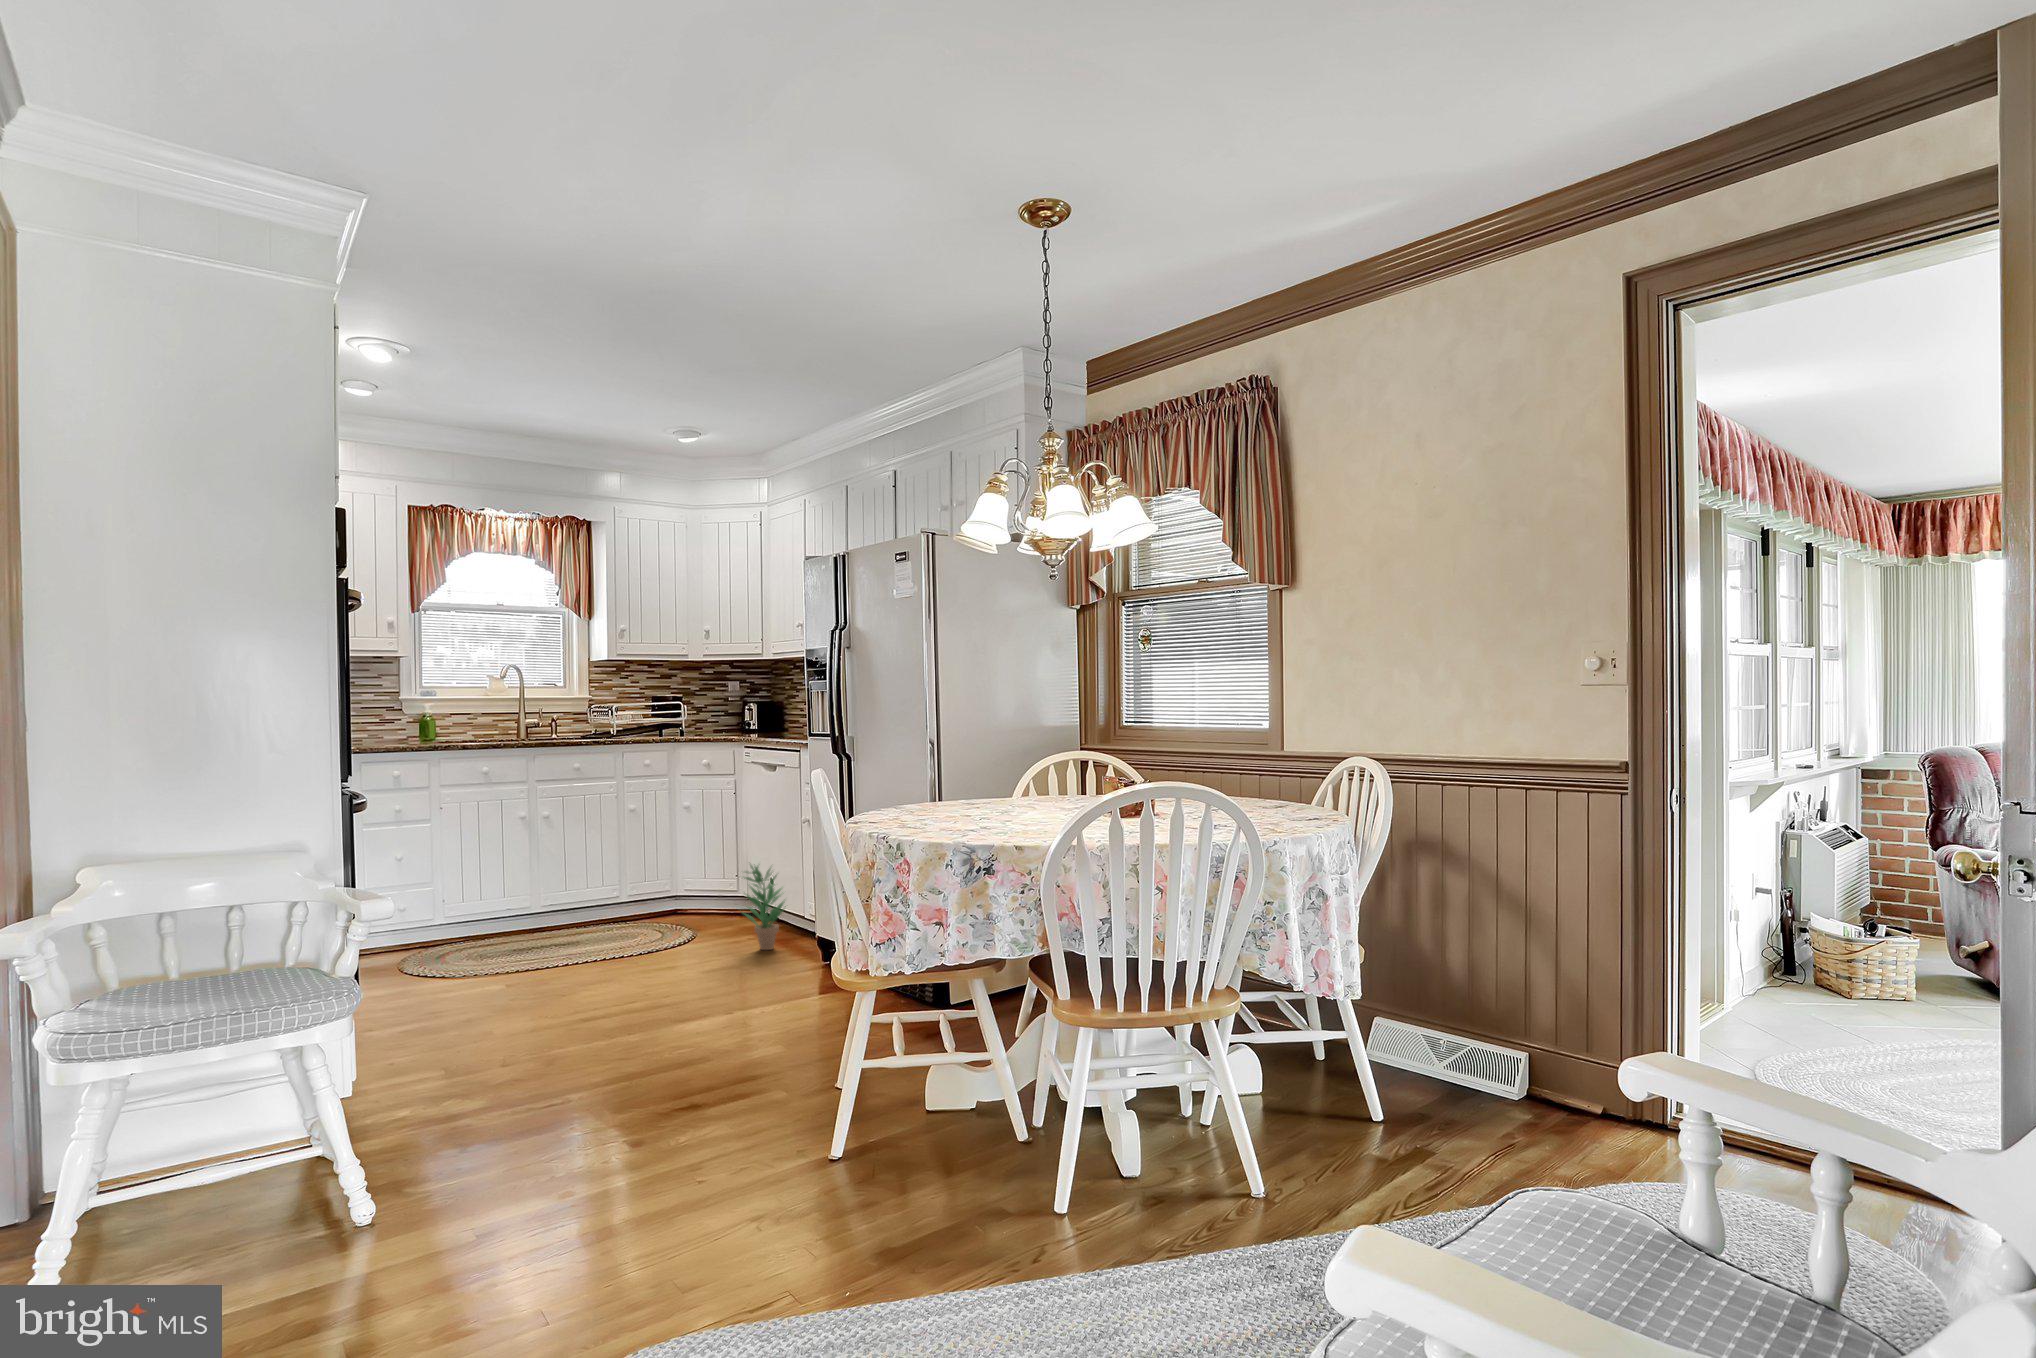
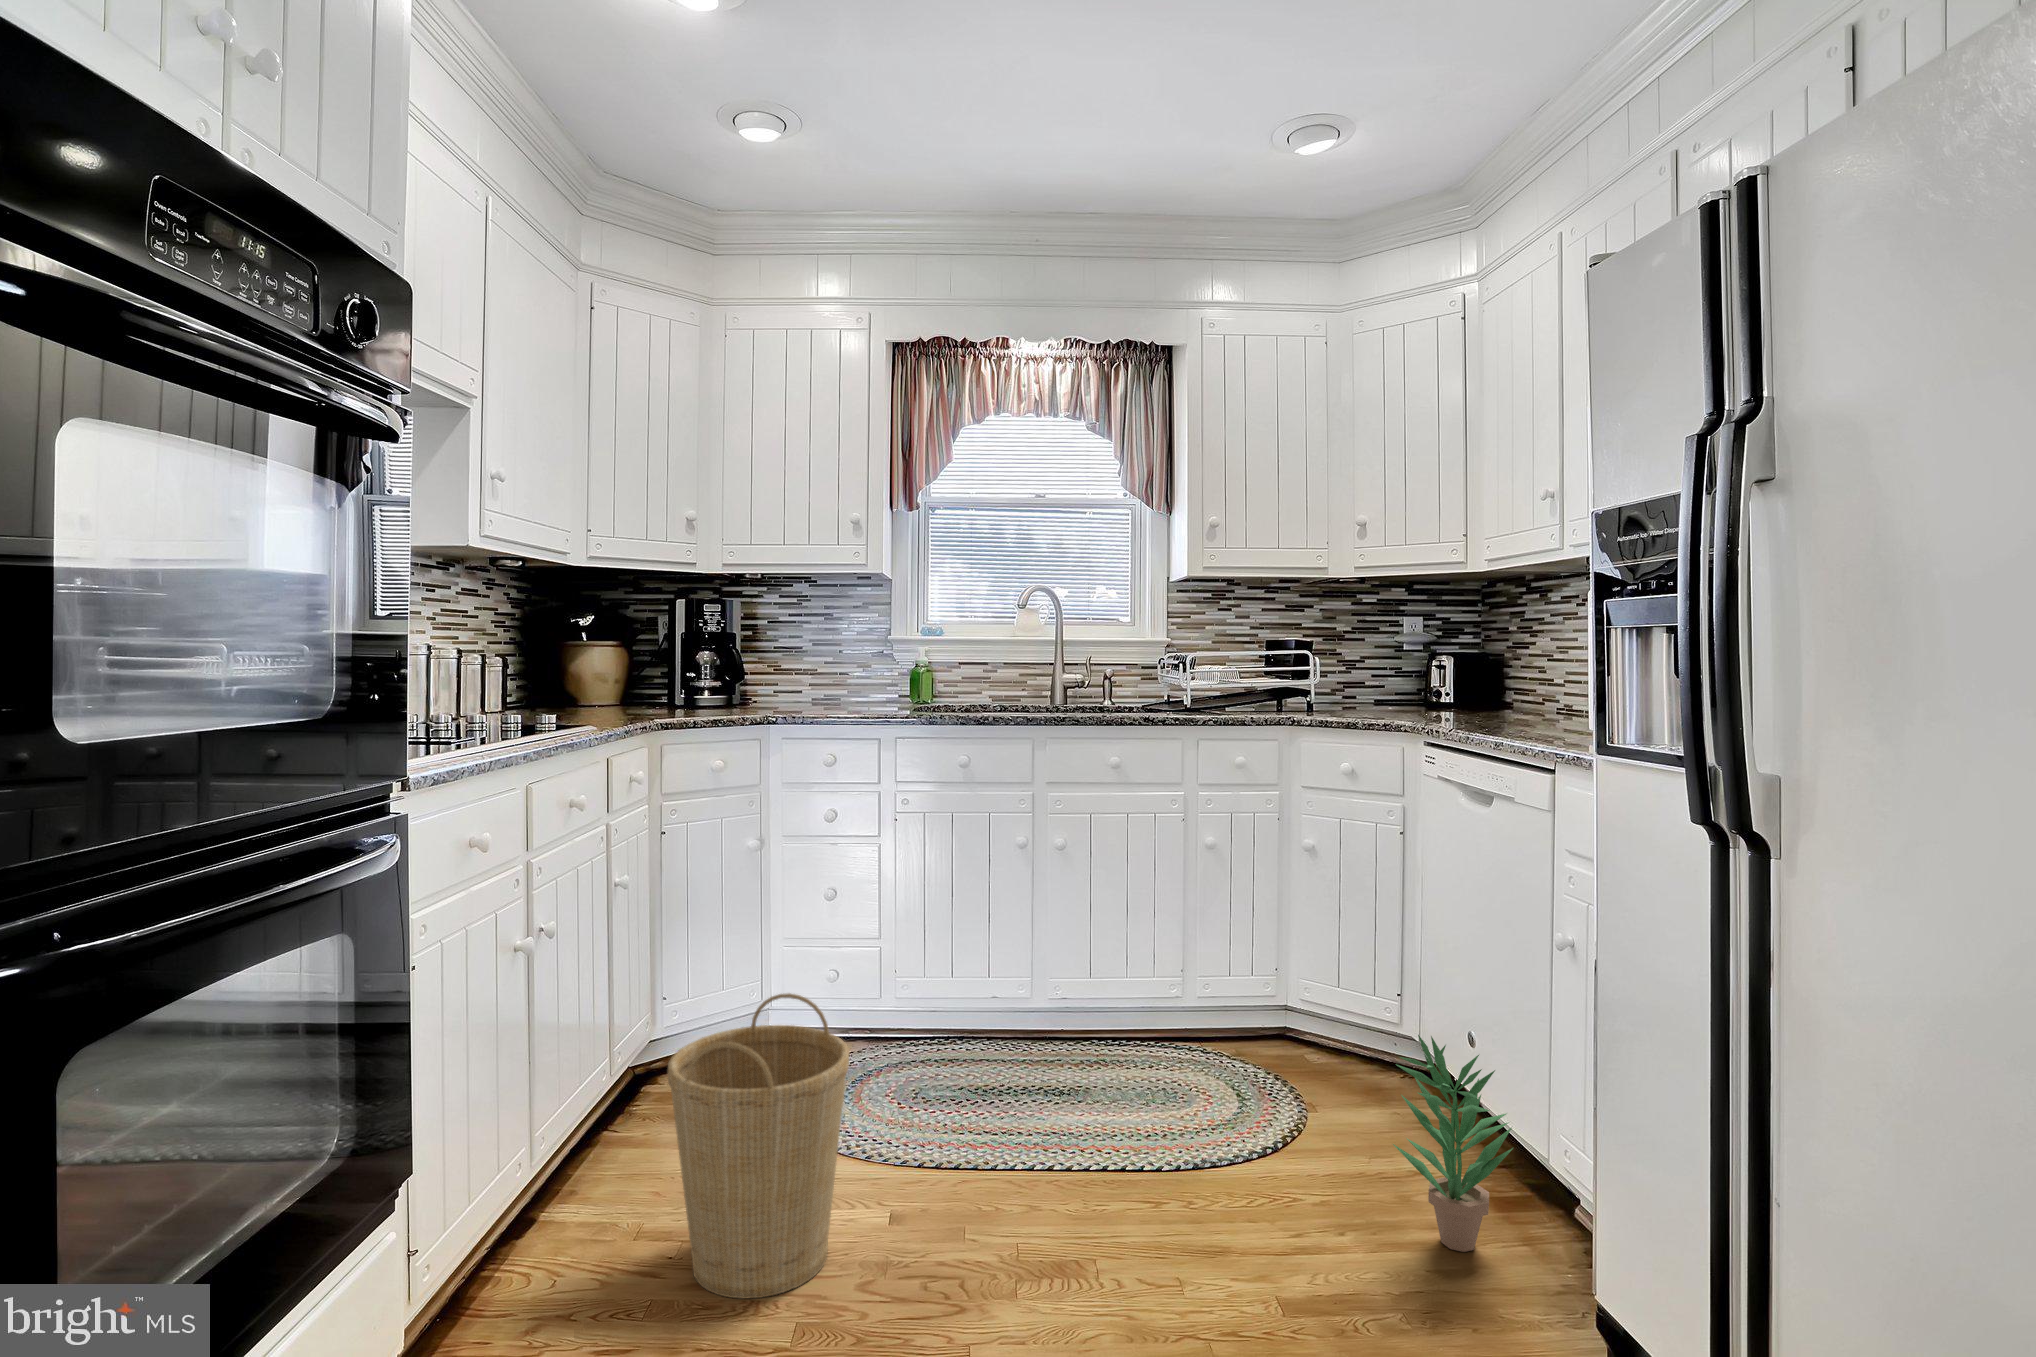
basket: none [396,875,492,1009] -> present [668,993,849,1299]

